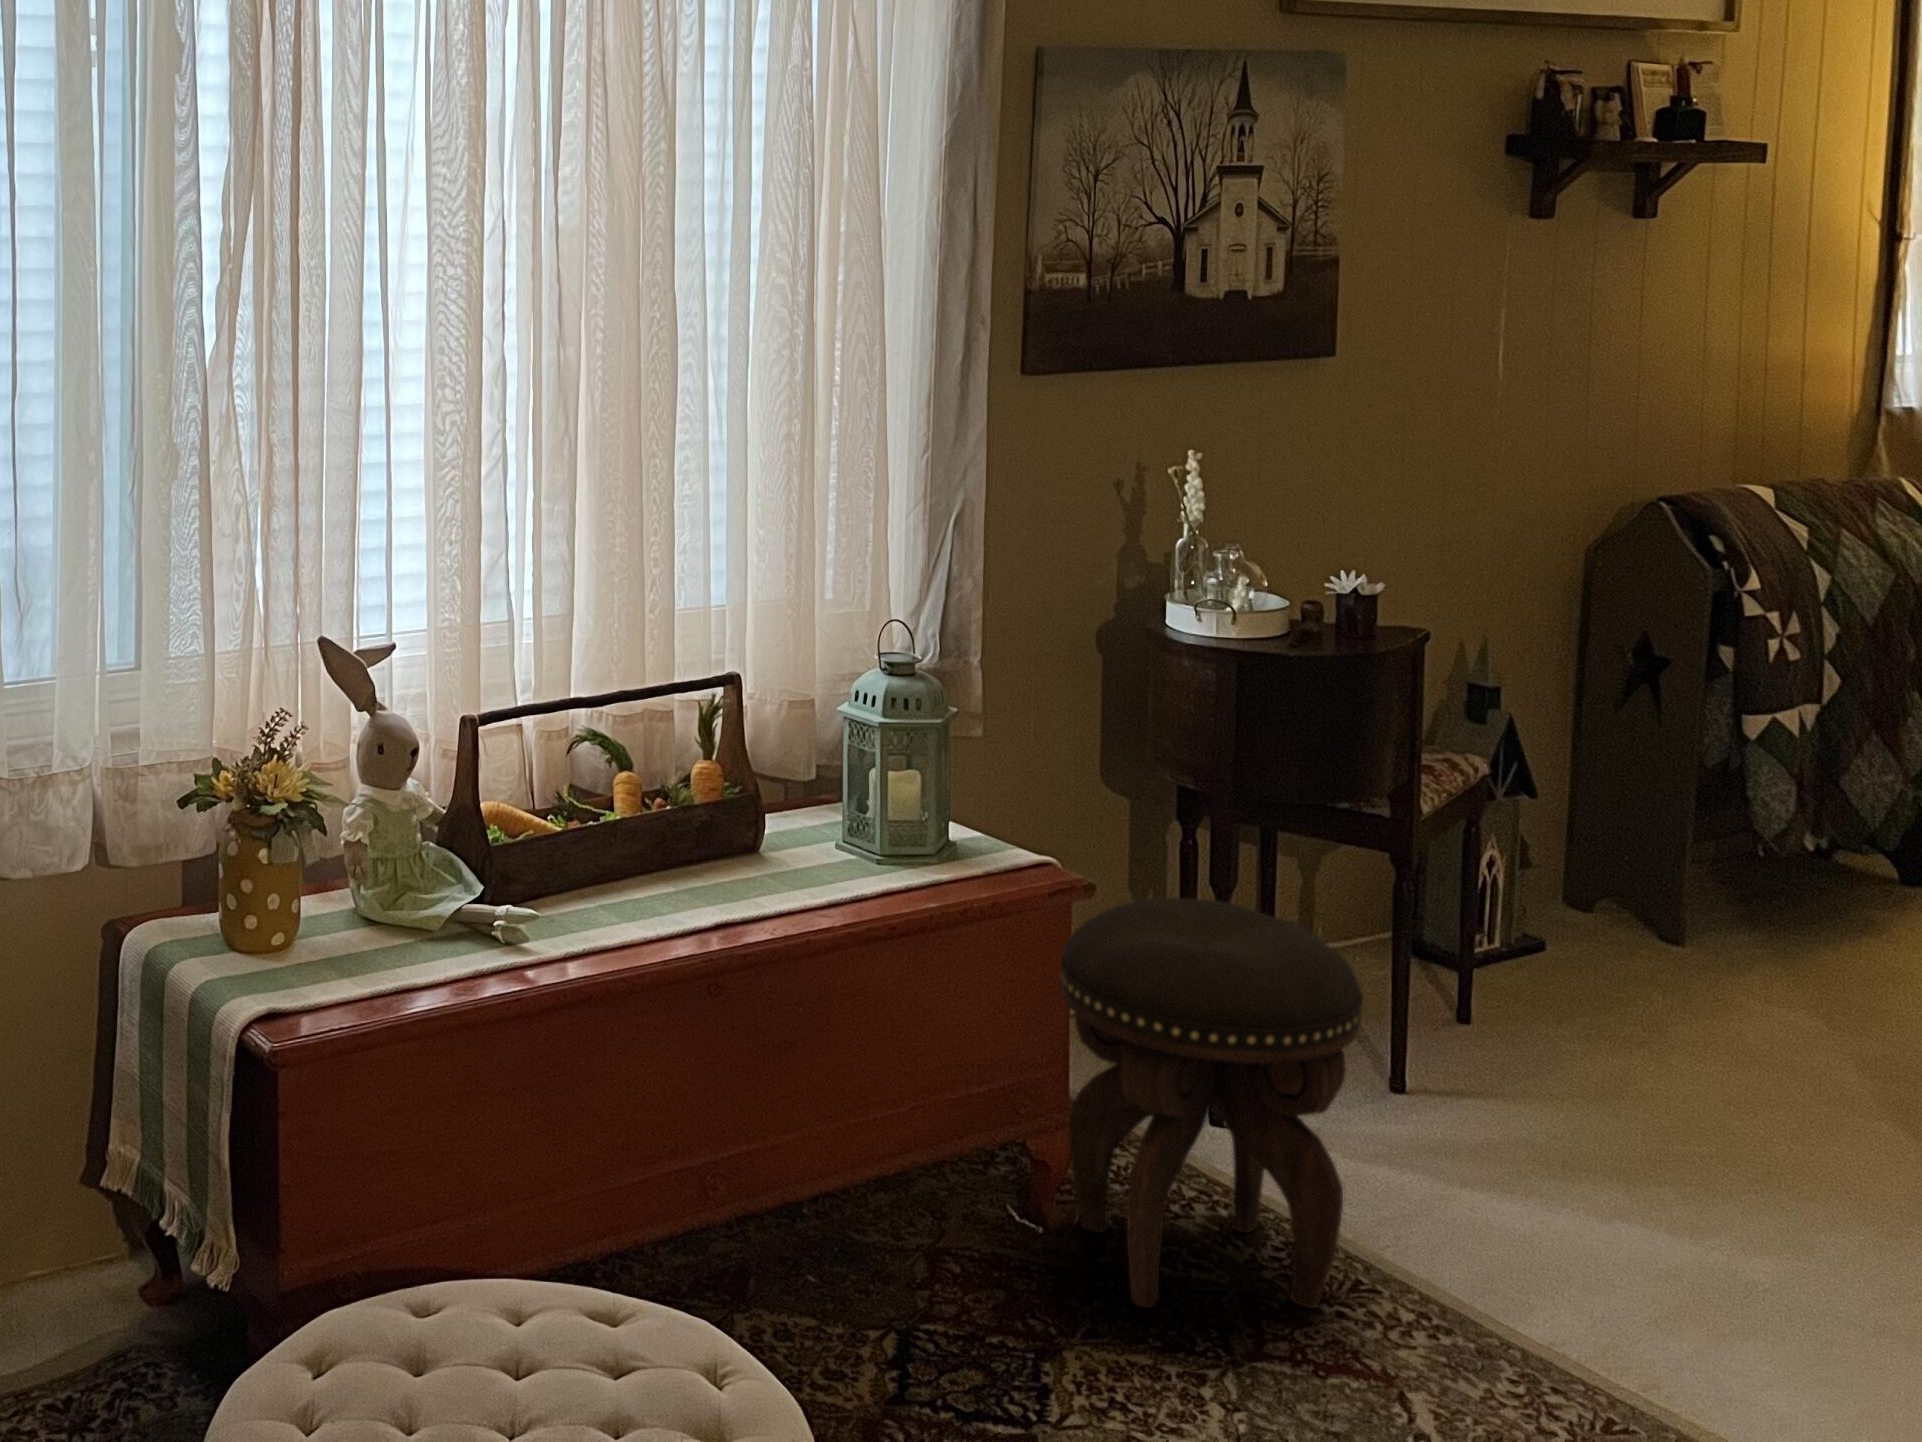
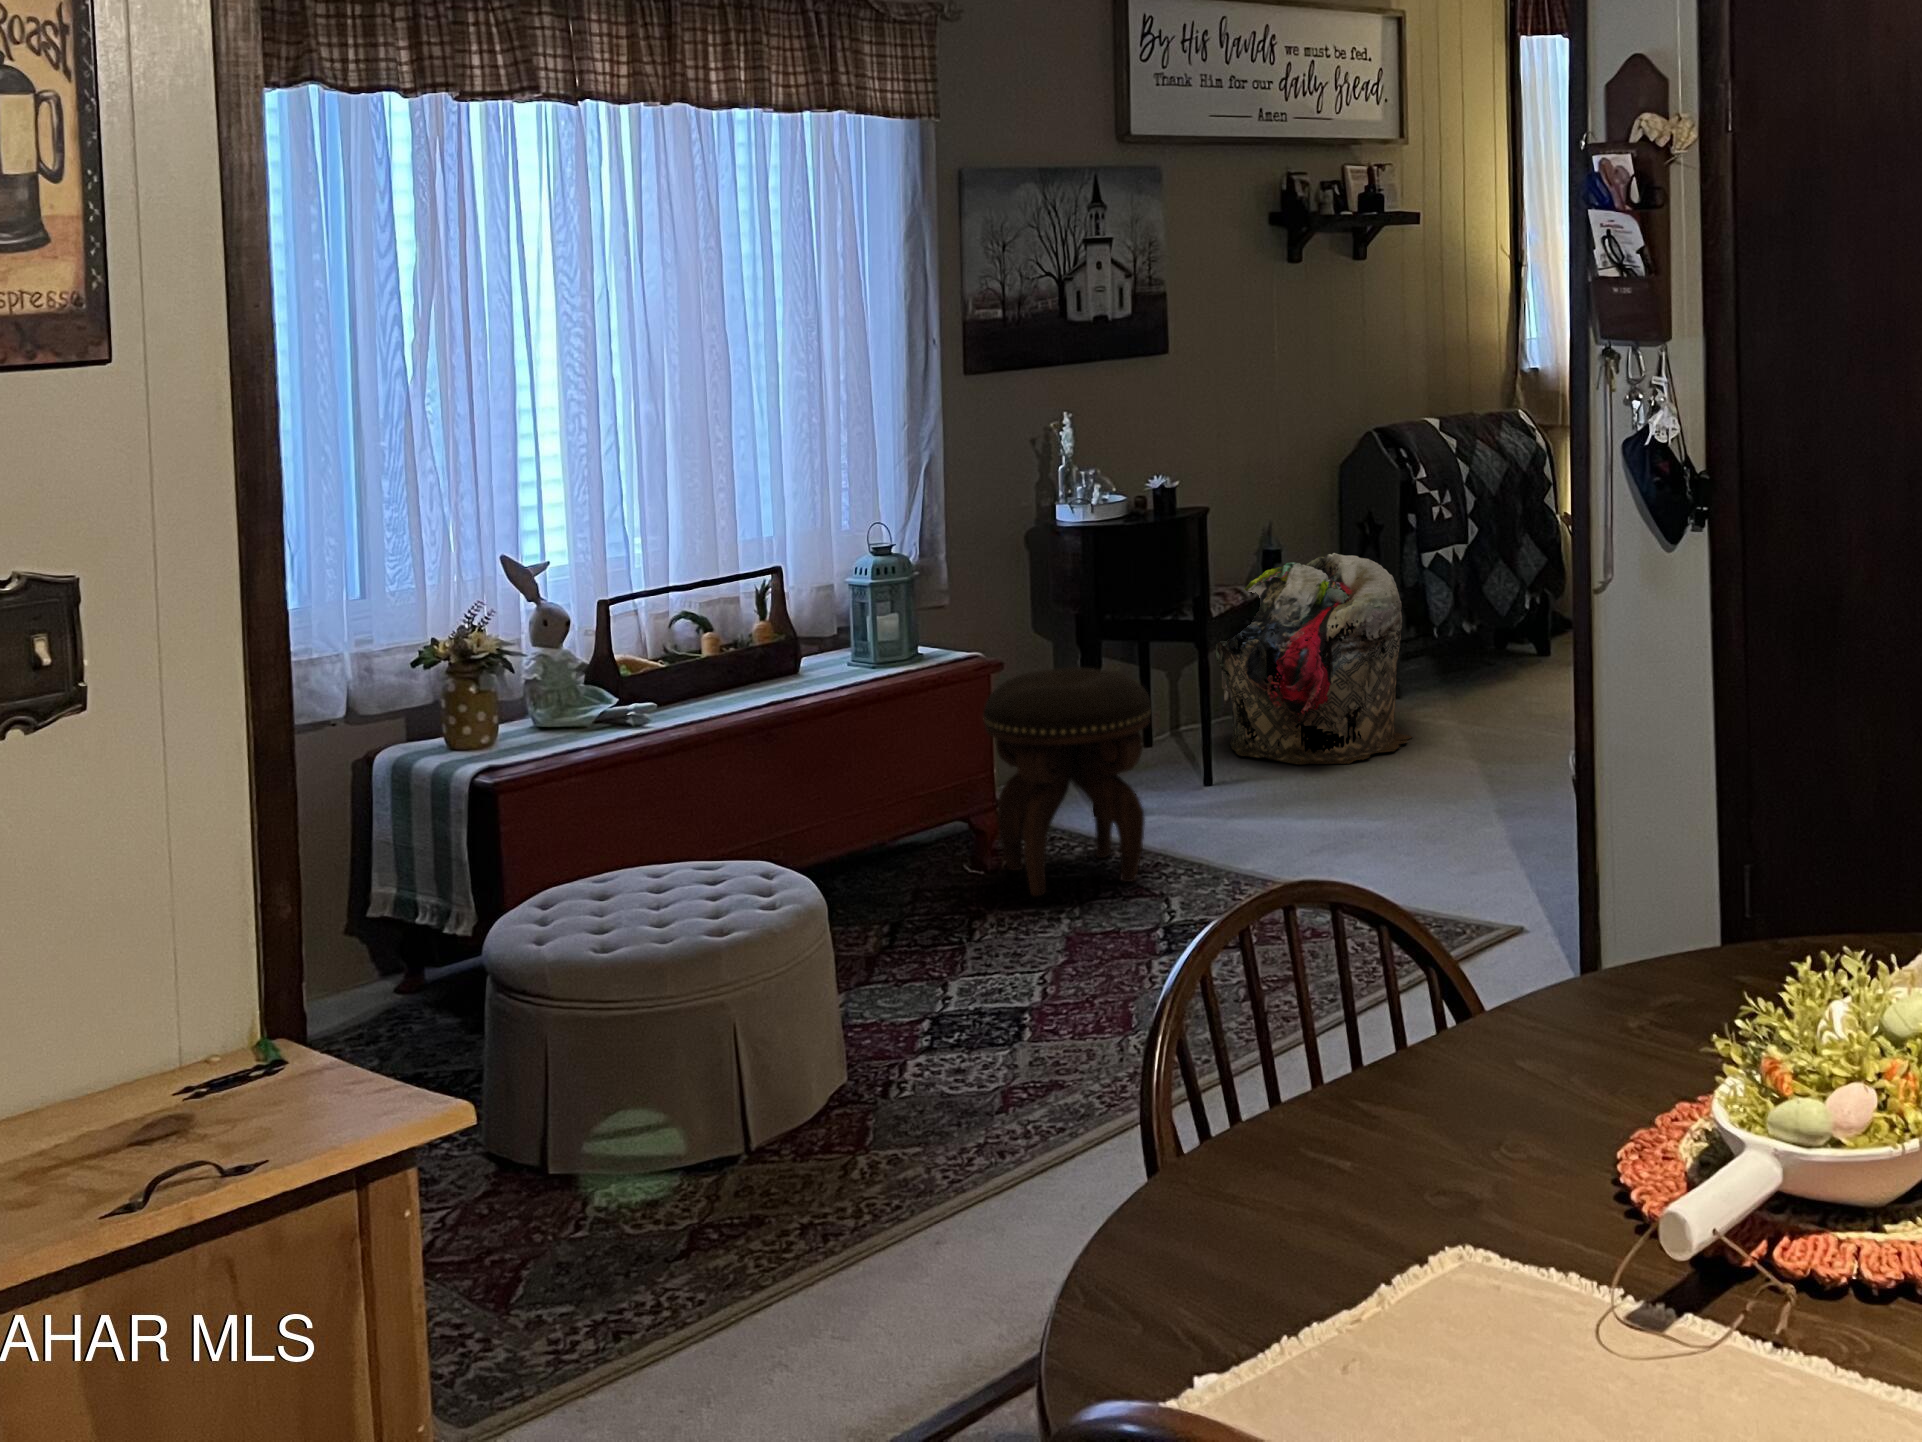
laundry basket: none [1385,707,1745,1083] -> present [1215,553,1412,765]

